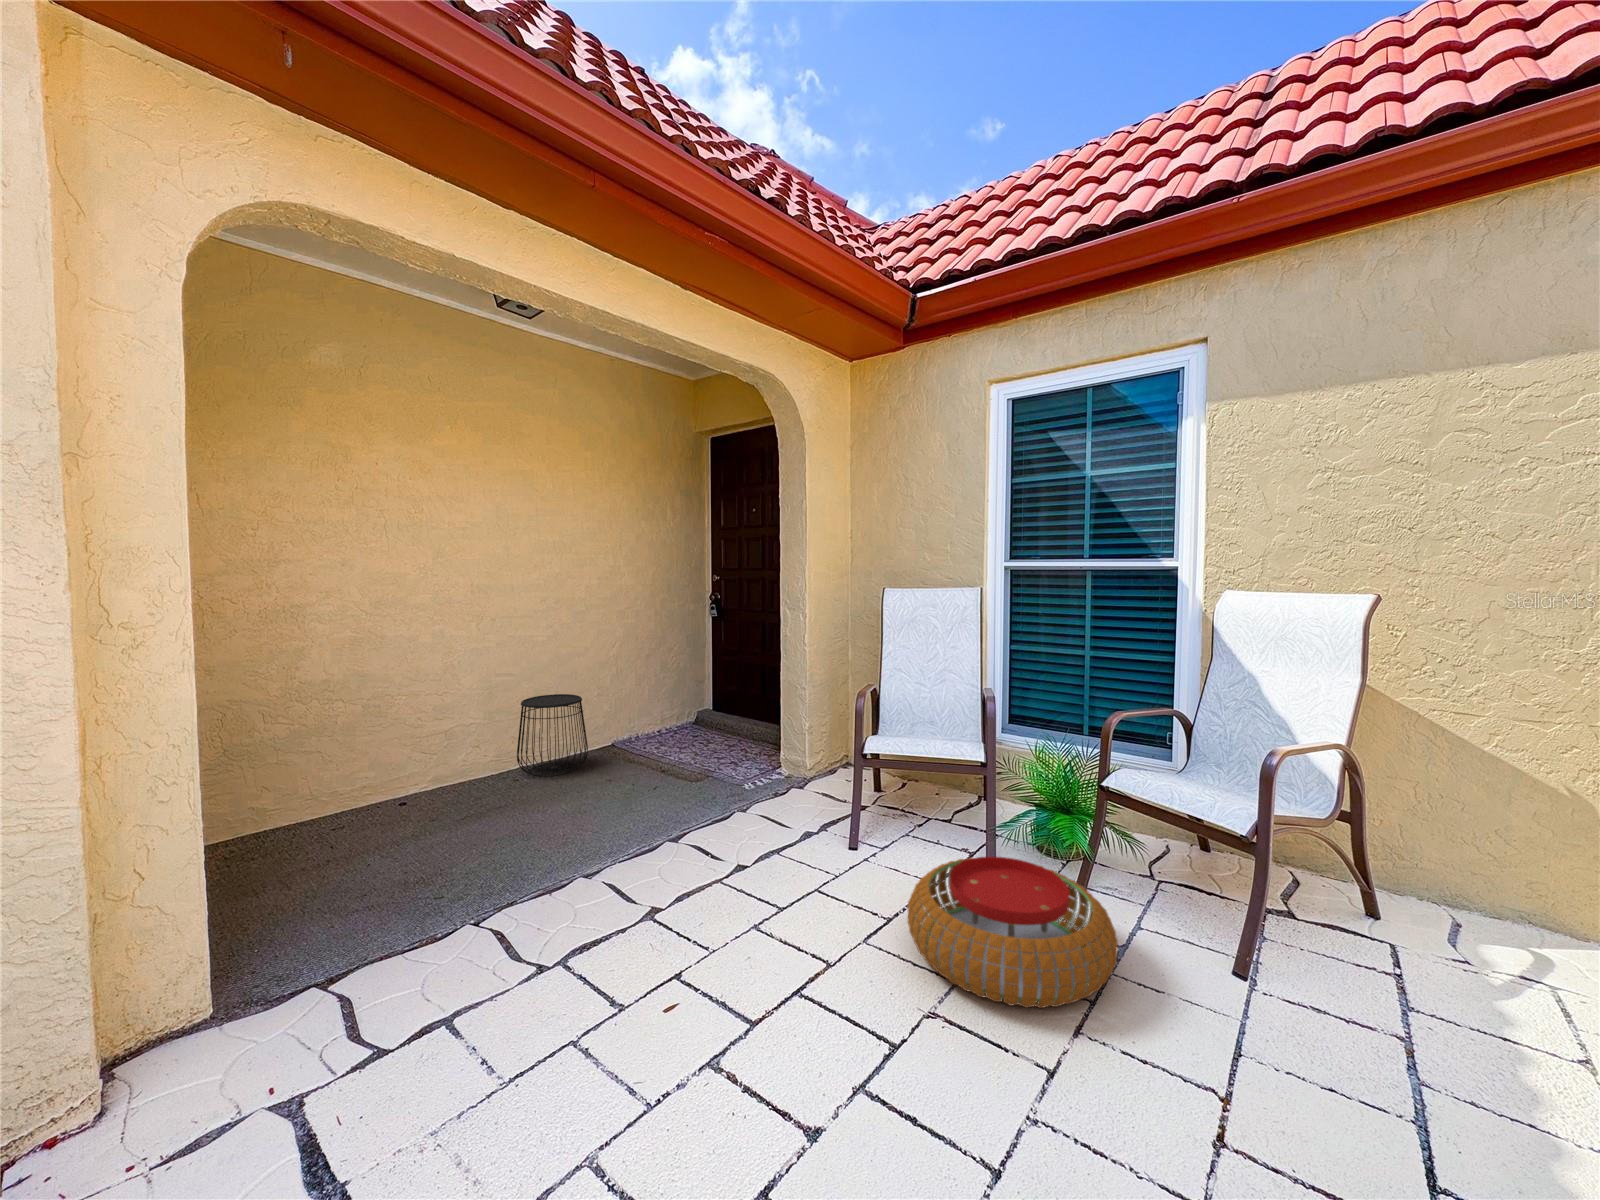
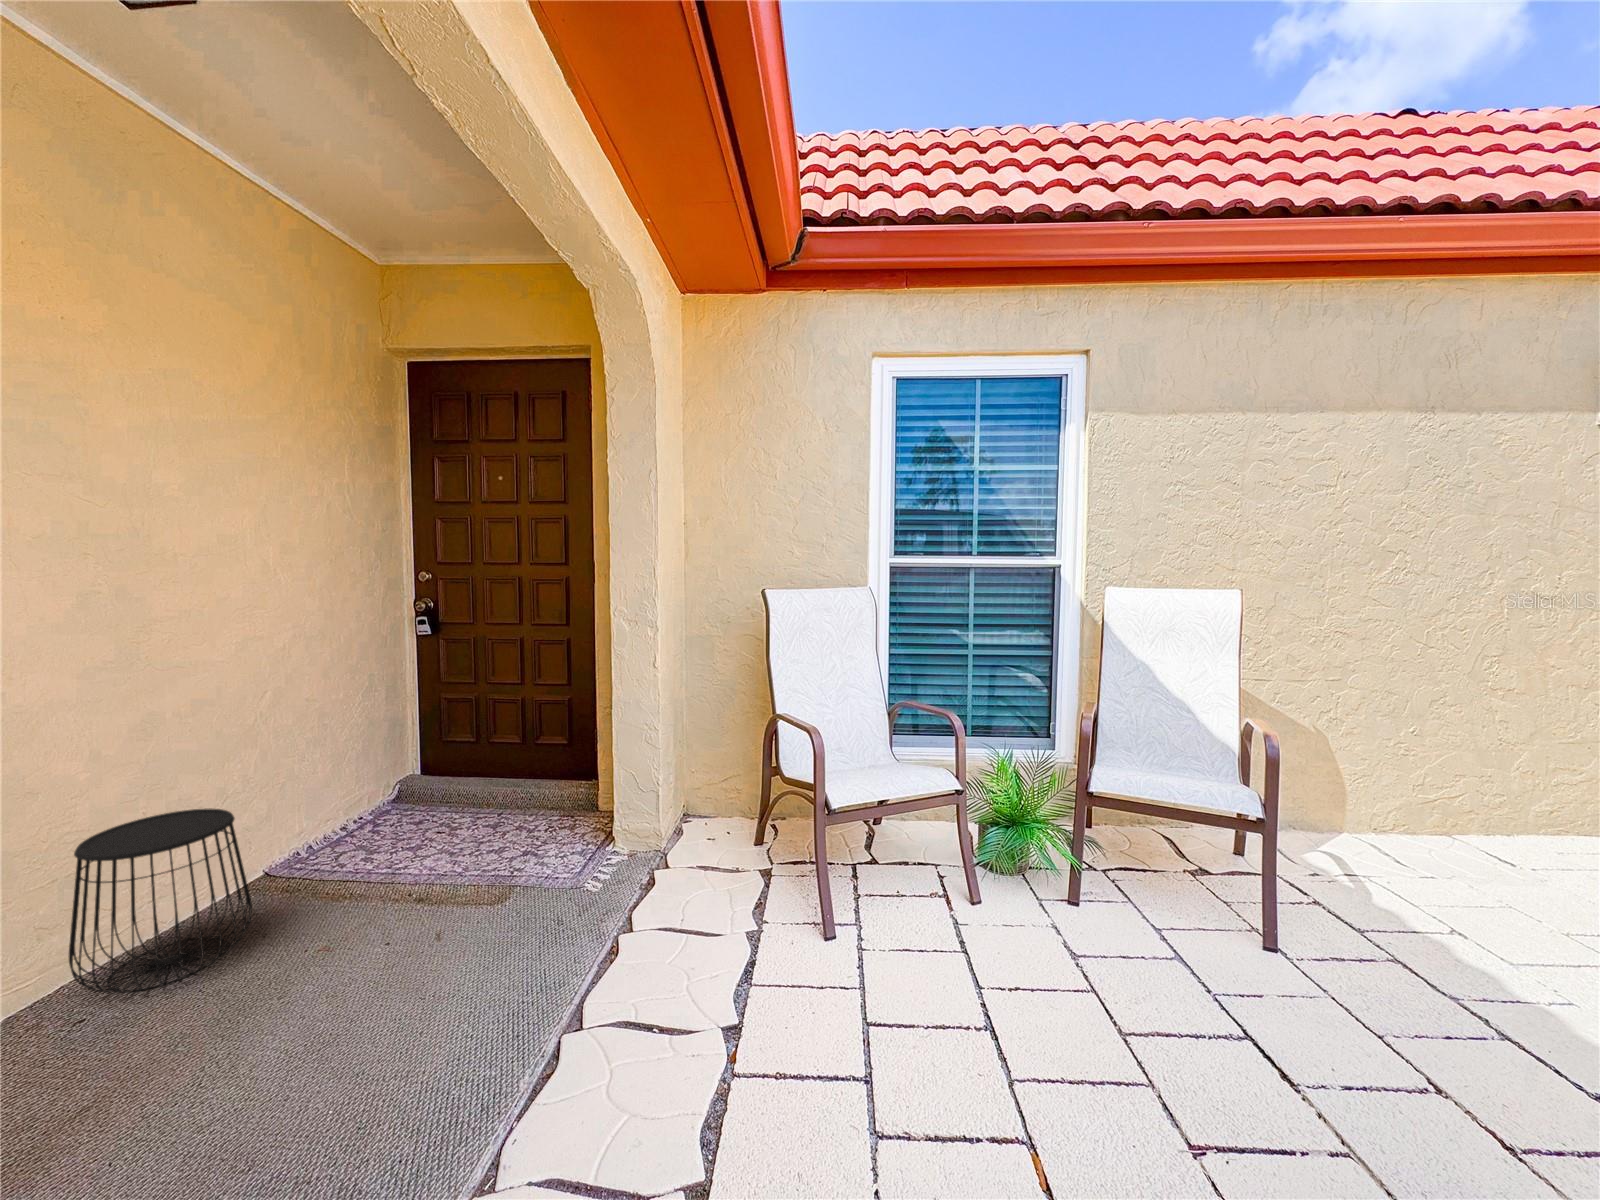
pouf: present [908,857,1118,1008] -> none [993,898,1251,1094]

